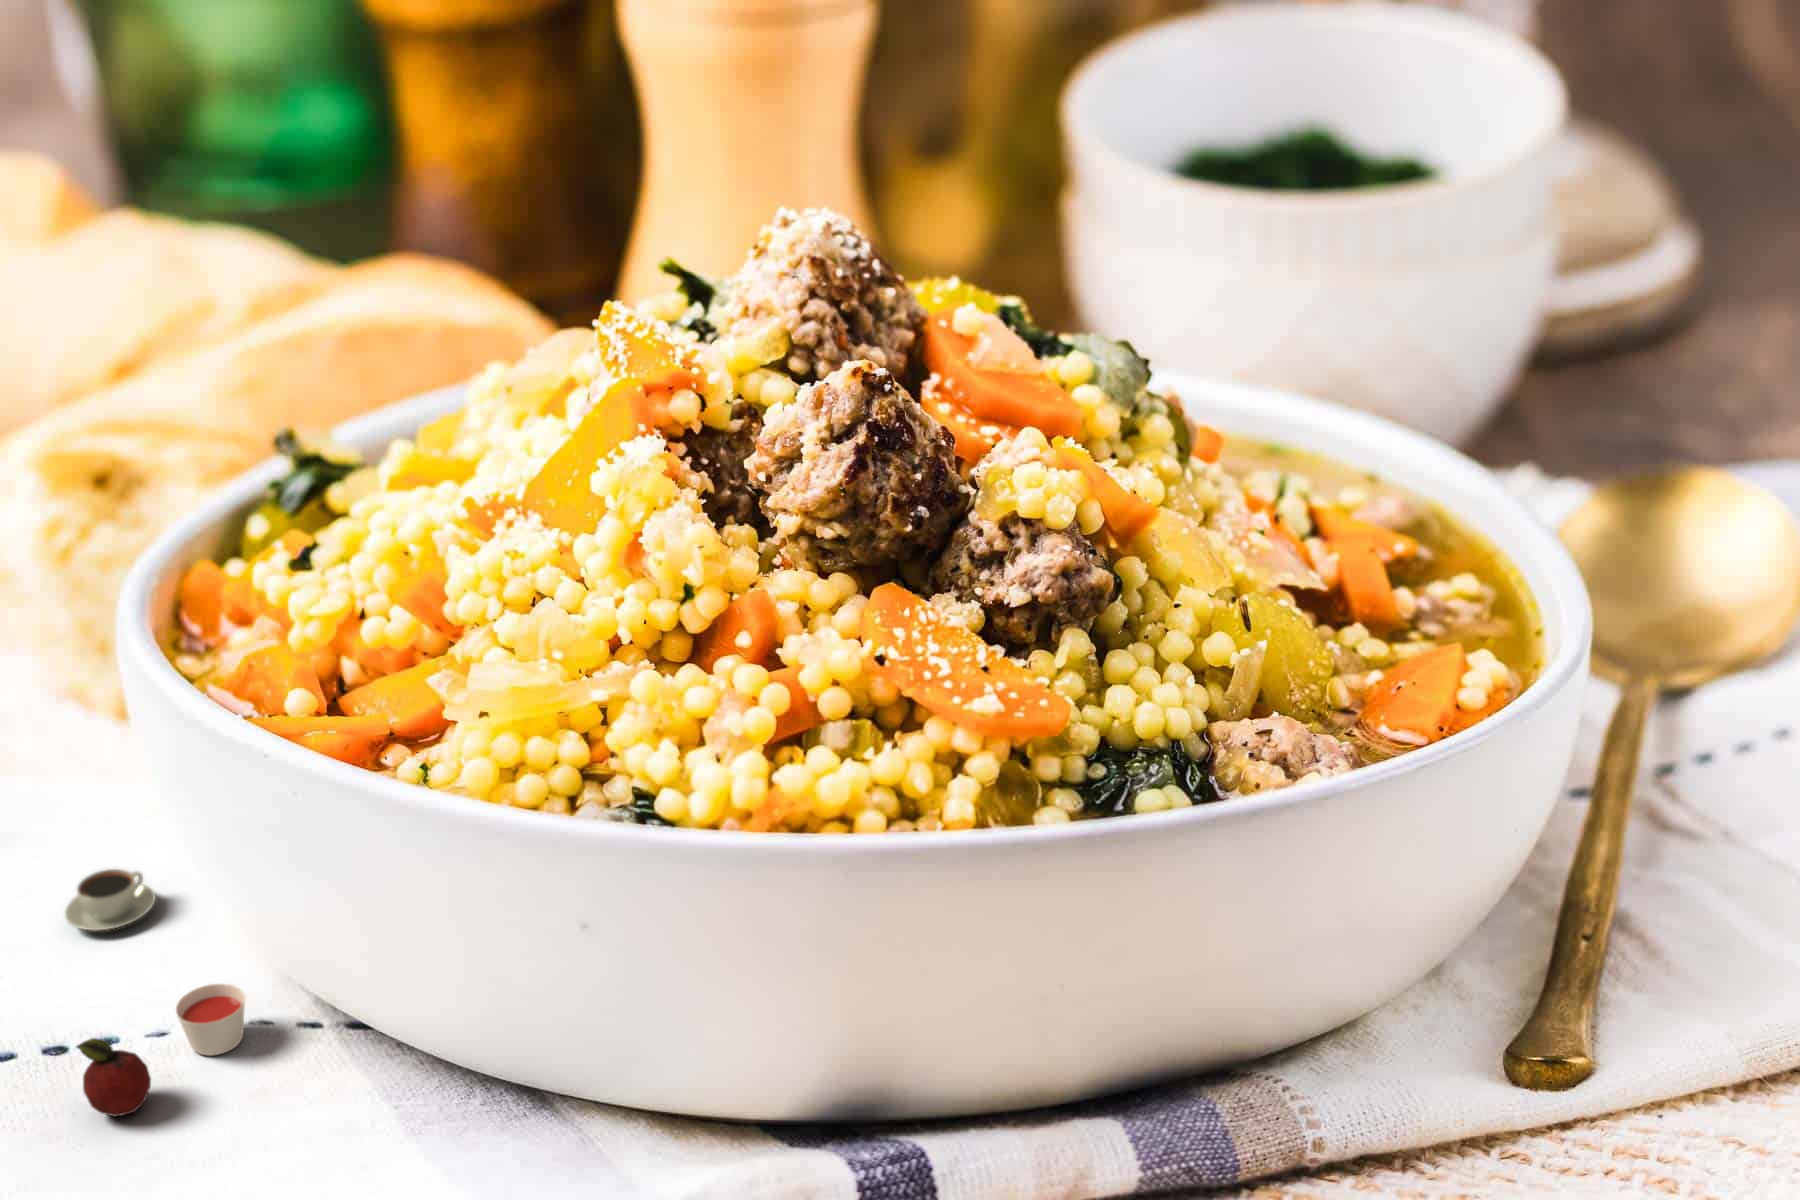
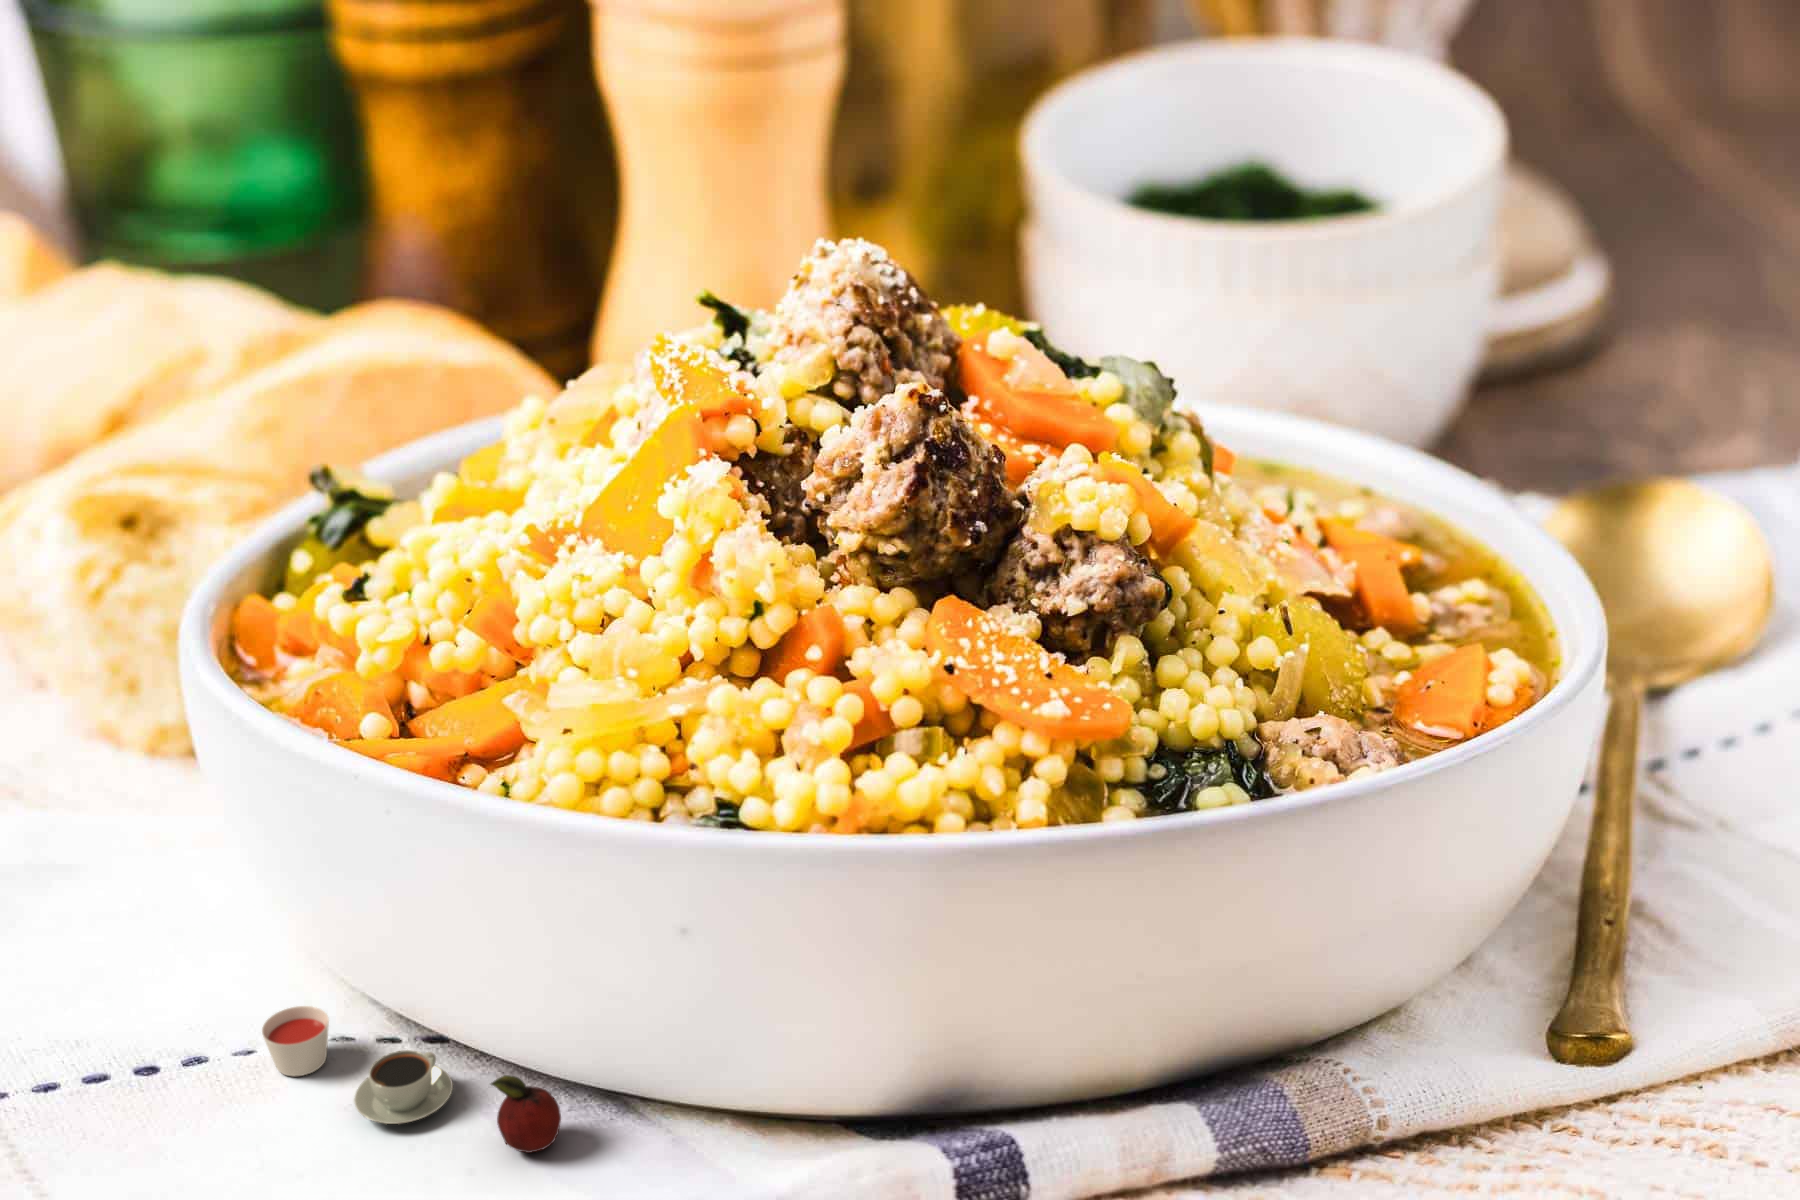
coffee cup: present [65,869,155,931] -> present [354,1050,453,1124]
fruit: present [76,1038,151,1116] -> present [491,1075,561,1153]

